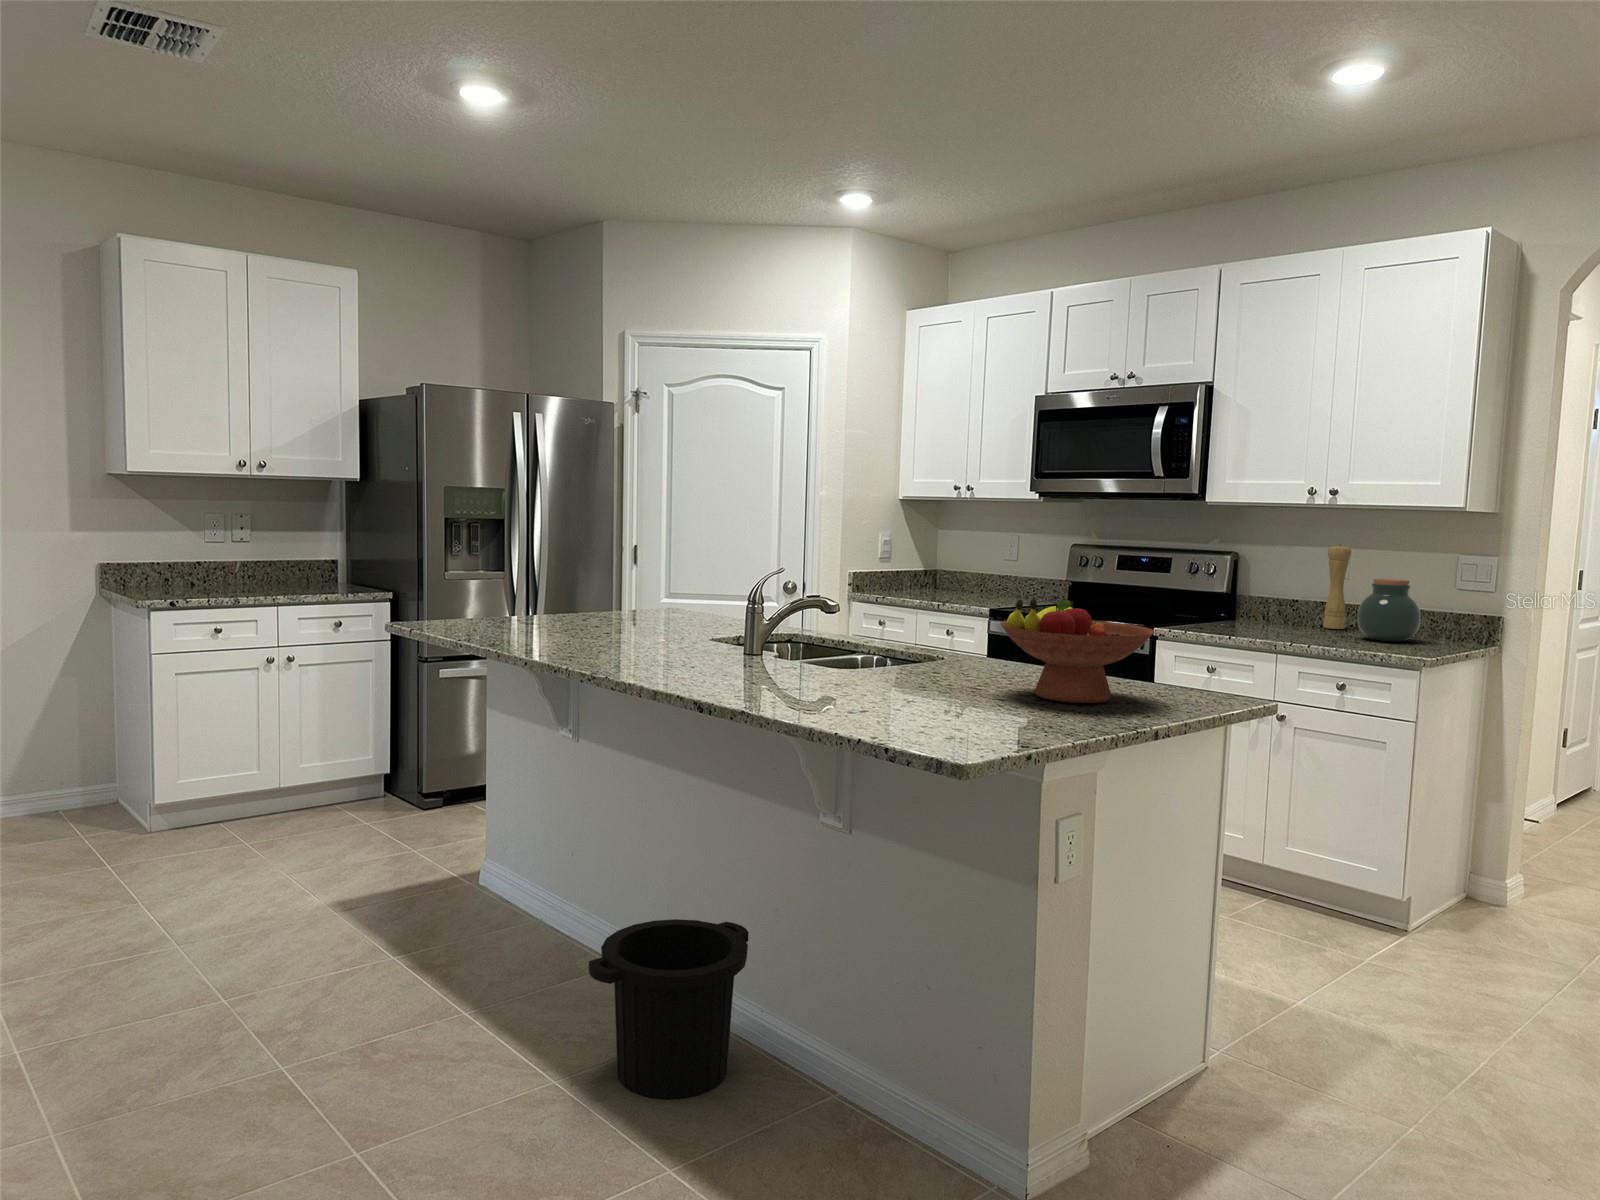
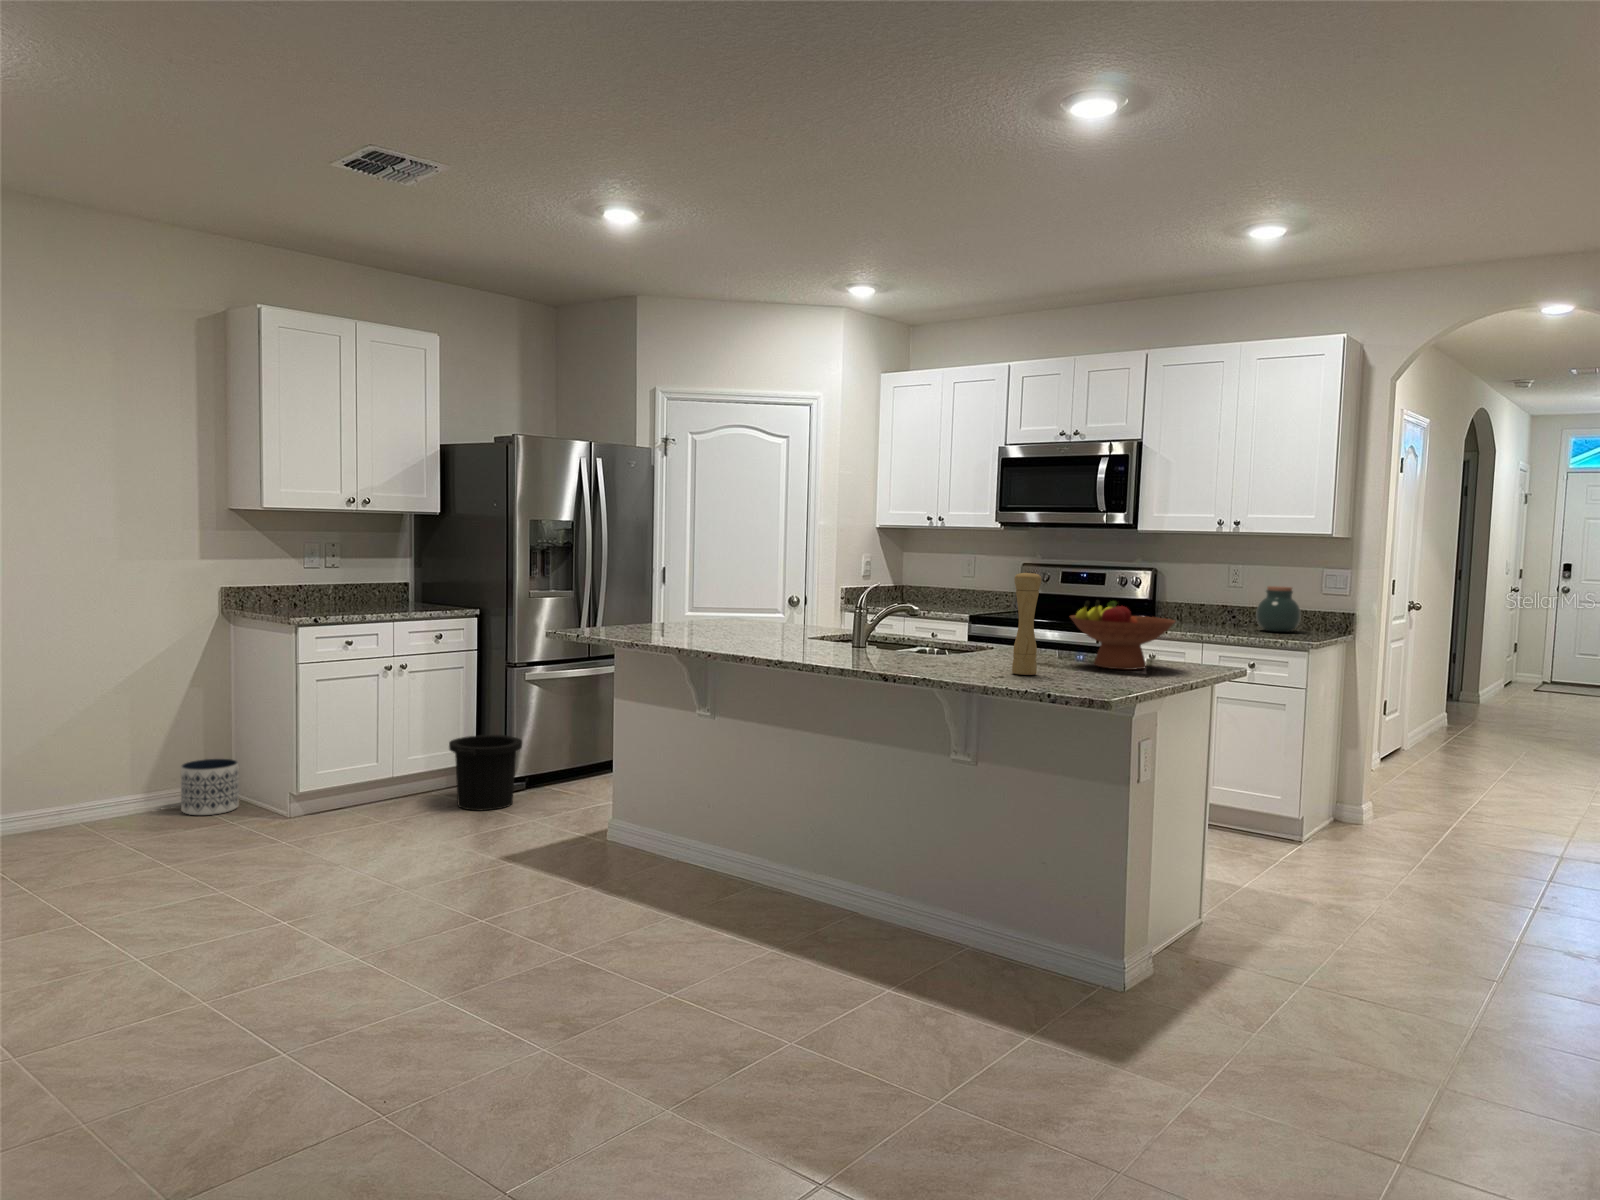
pepper mill: present [1323,545,1351,629] -> present [1012,571,1041,675]
planter: none [43,759,113,825] -> present [181,759,239,815]
trash can: present [589,919,748,1099] -> present [449,735,522,811]

